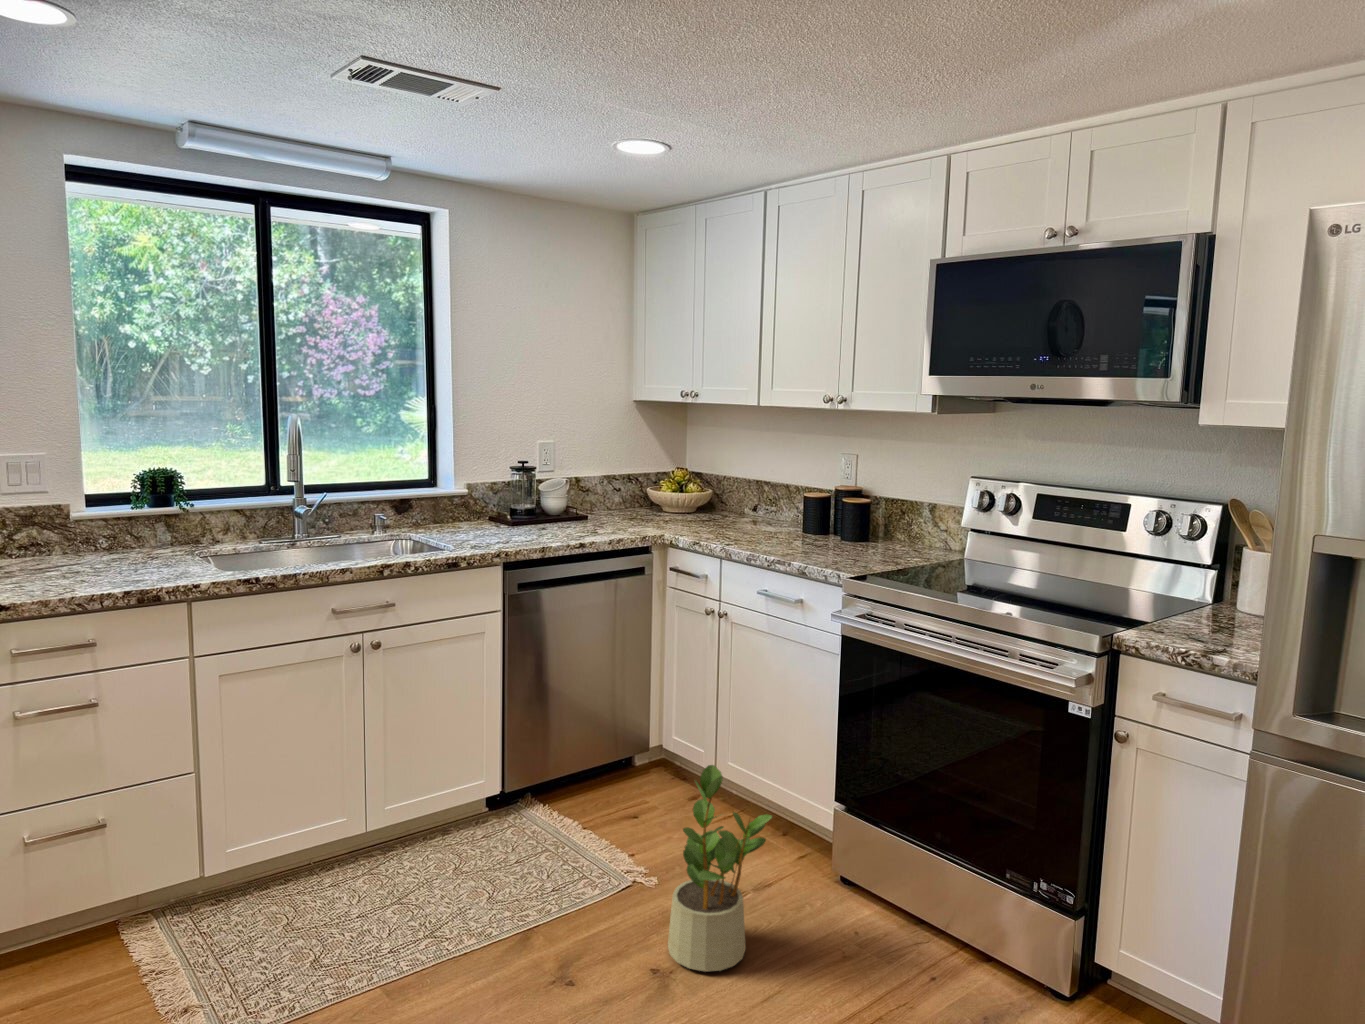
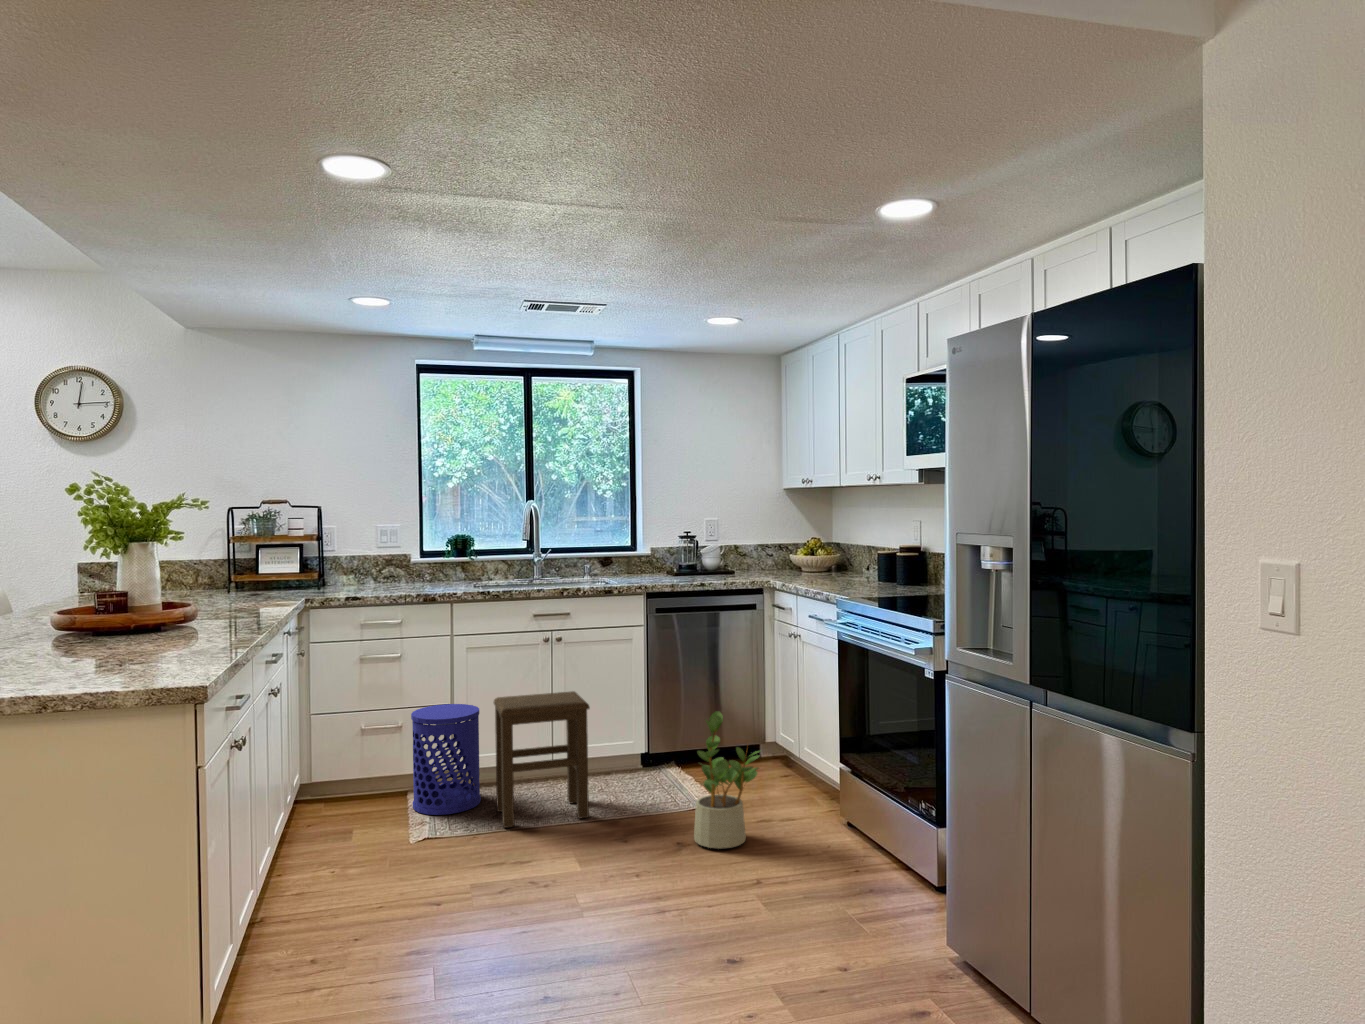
stool: none [300,735,482,992] -> present [494,691,590,828]
waste bin: none [135,772,271,984] -> present [411,704,481,815]

